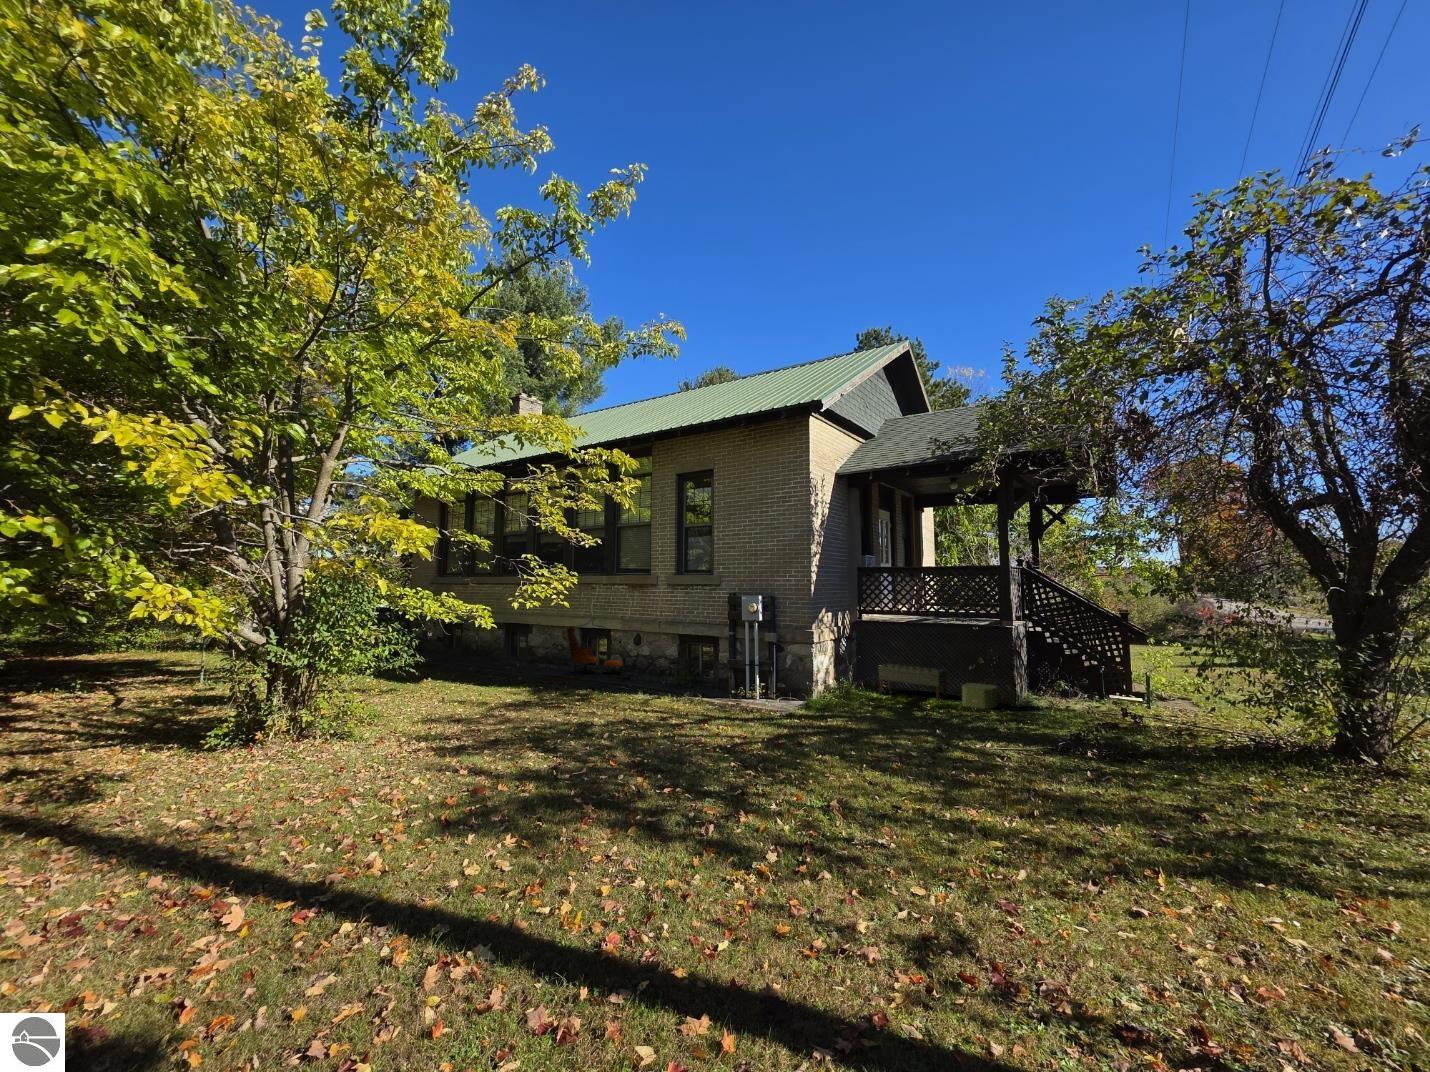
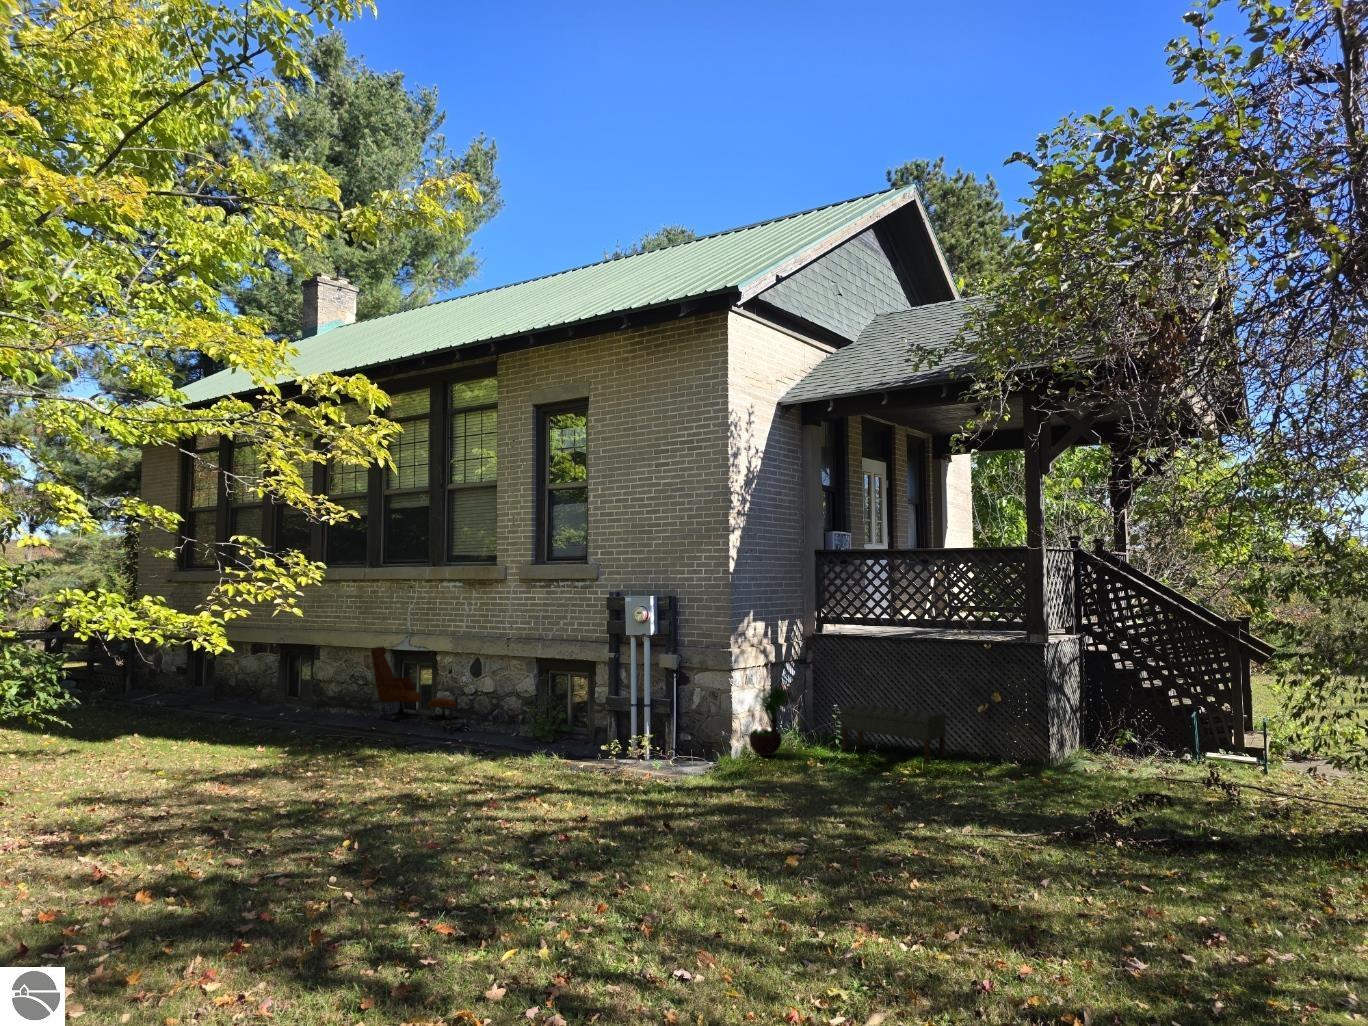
potted tree: none [824,648,851,696] -> present [749,685,790,756]
storage box: present [962,683,997,709] -> none [962,735,1018,778]

